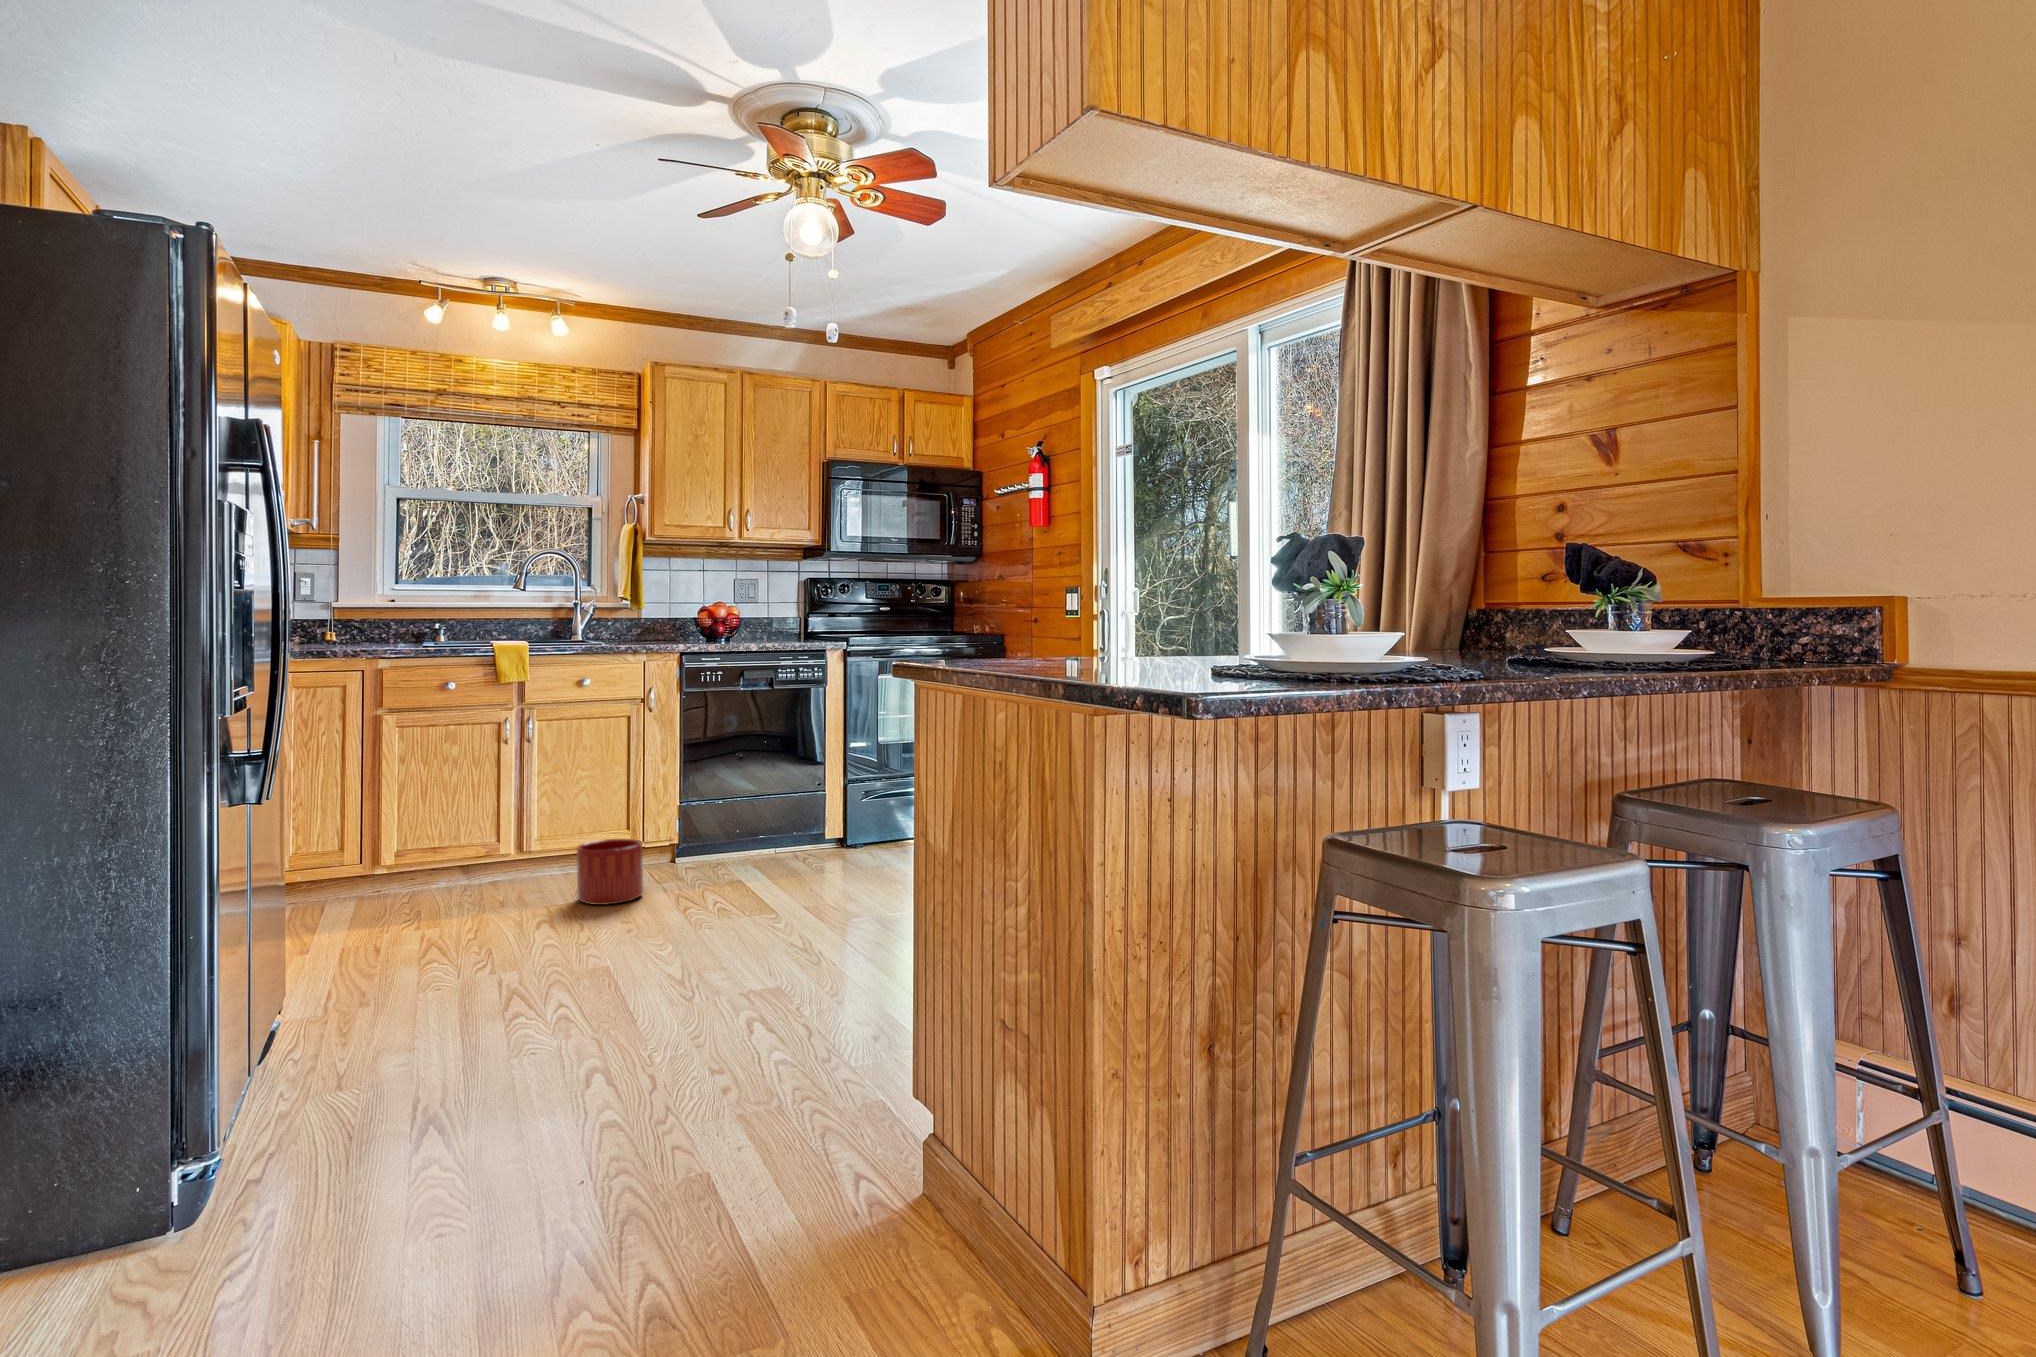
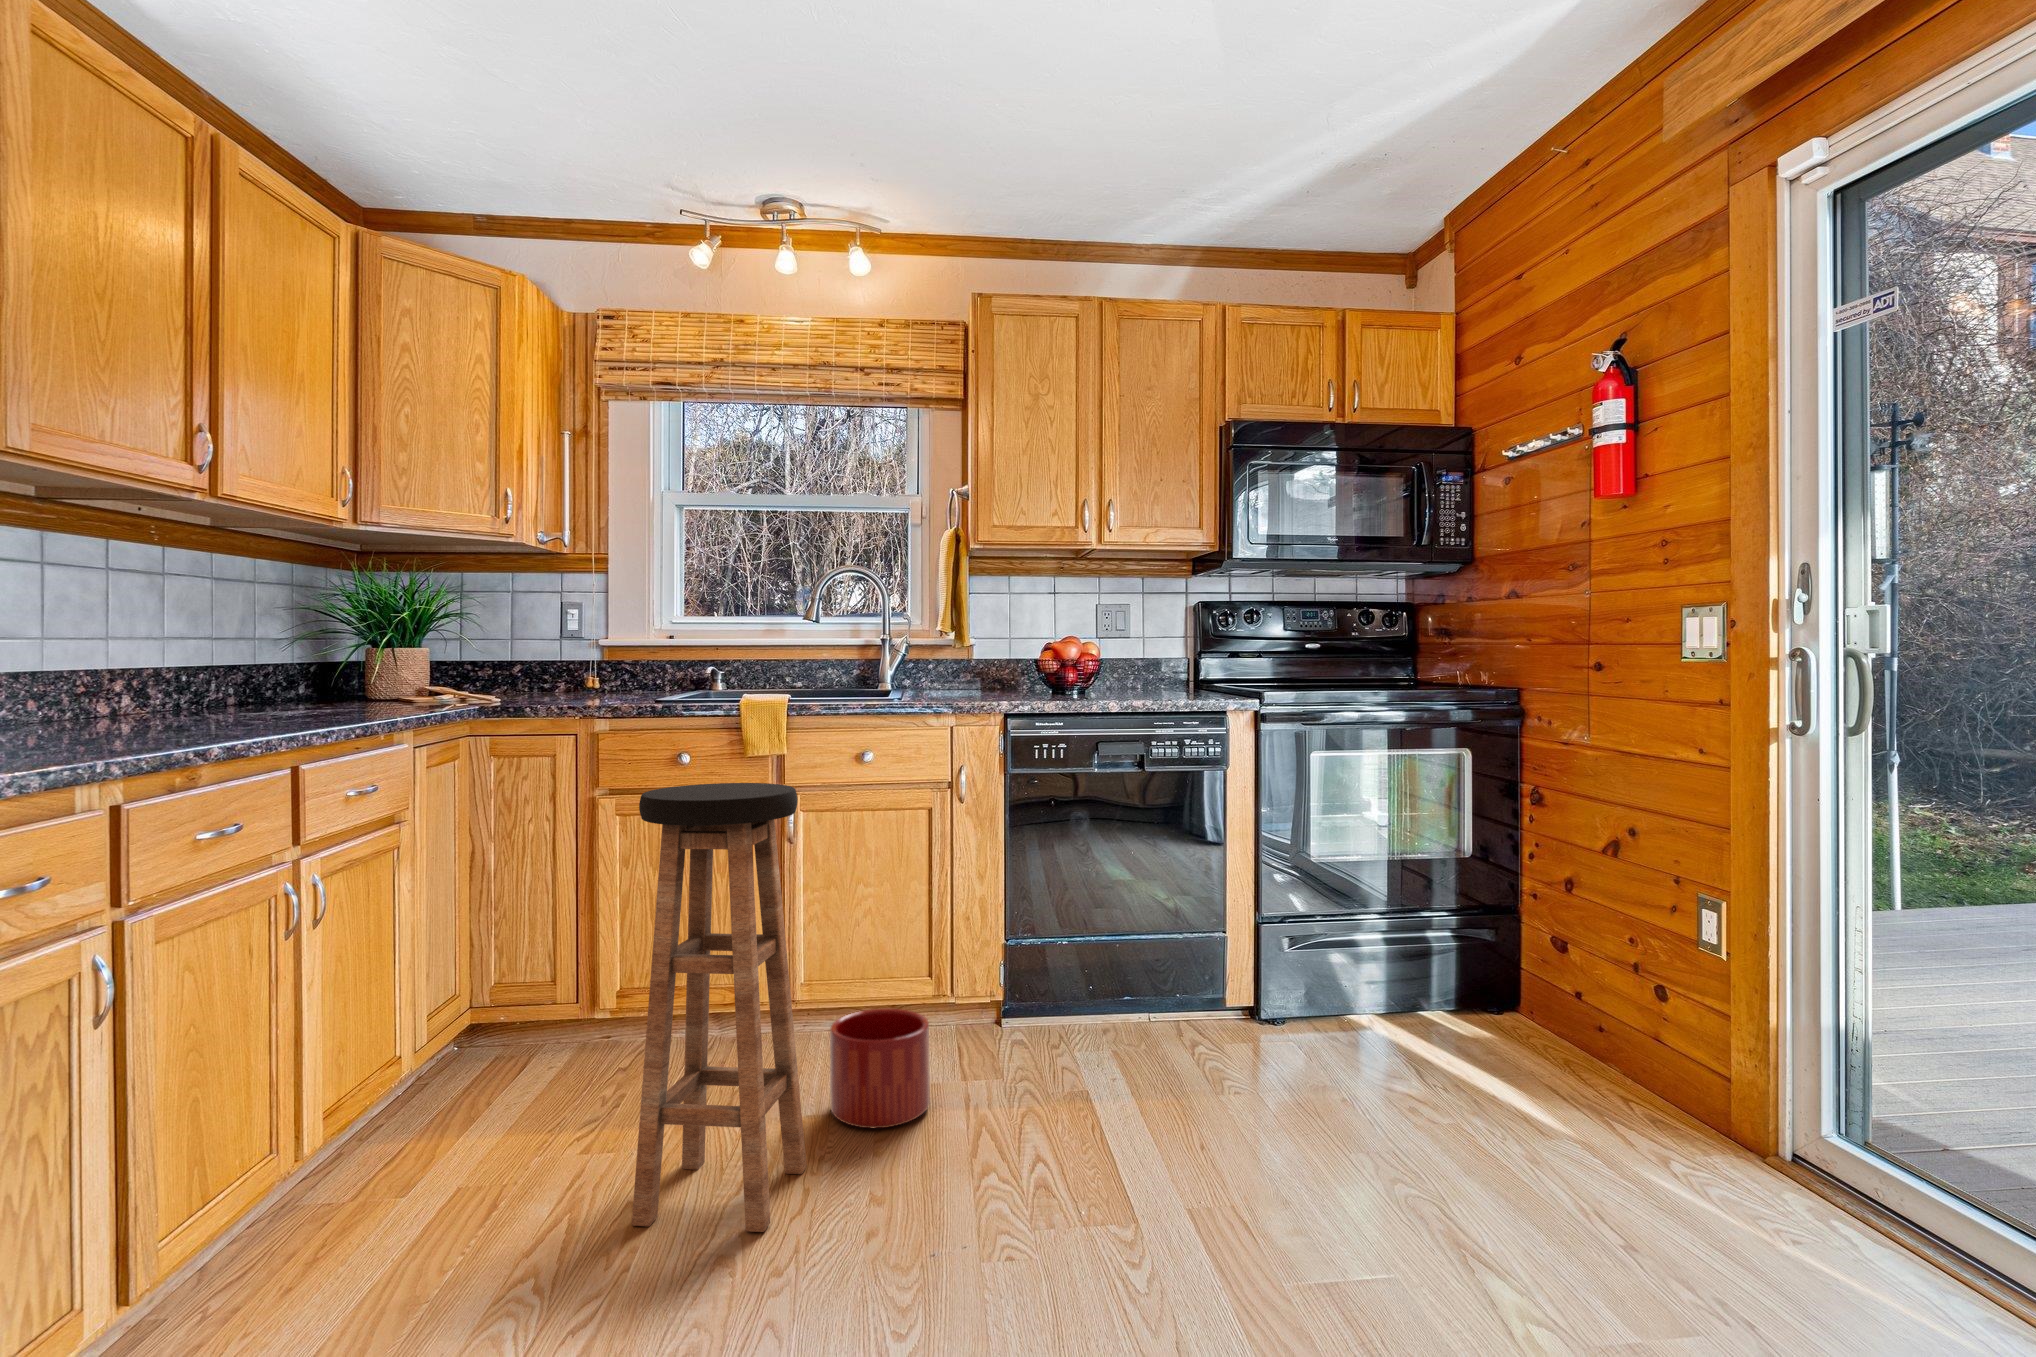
bar stool: none [469,690,574,947] -> present [632,783,807,1232]

